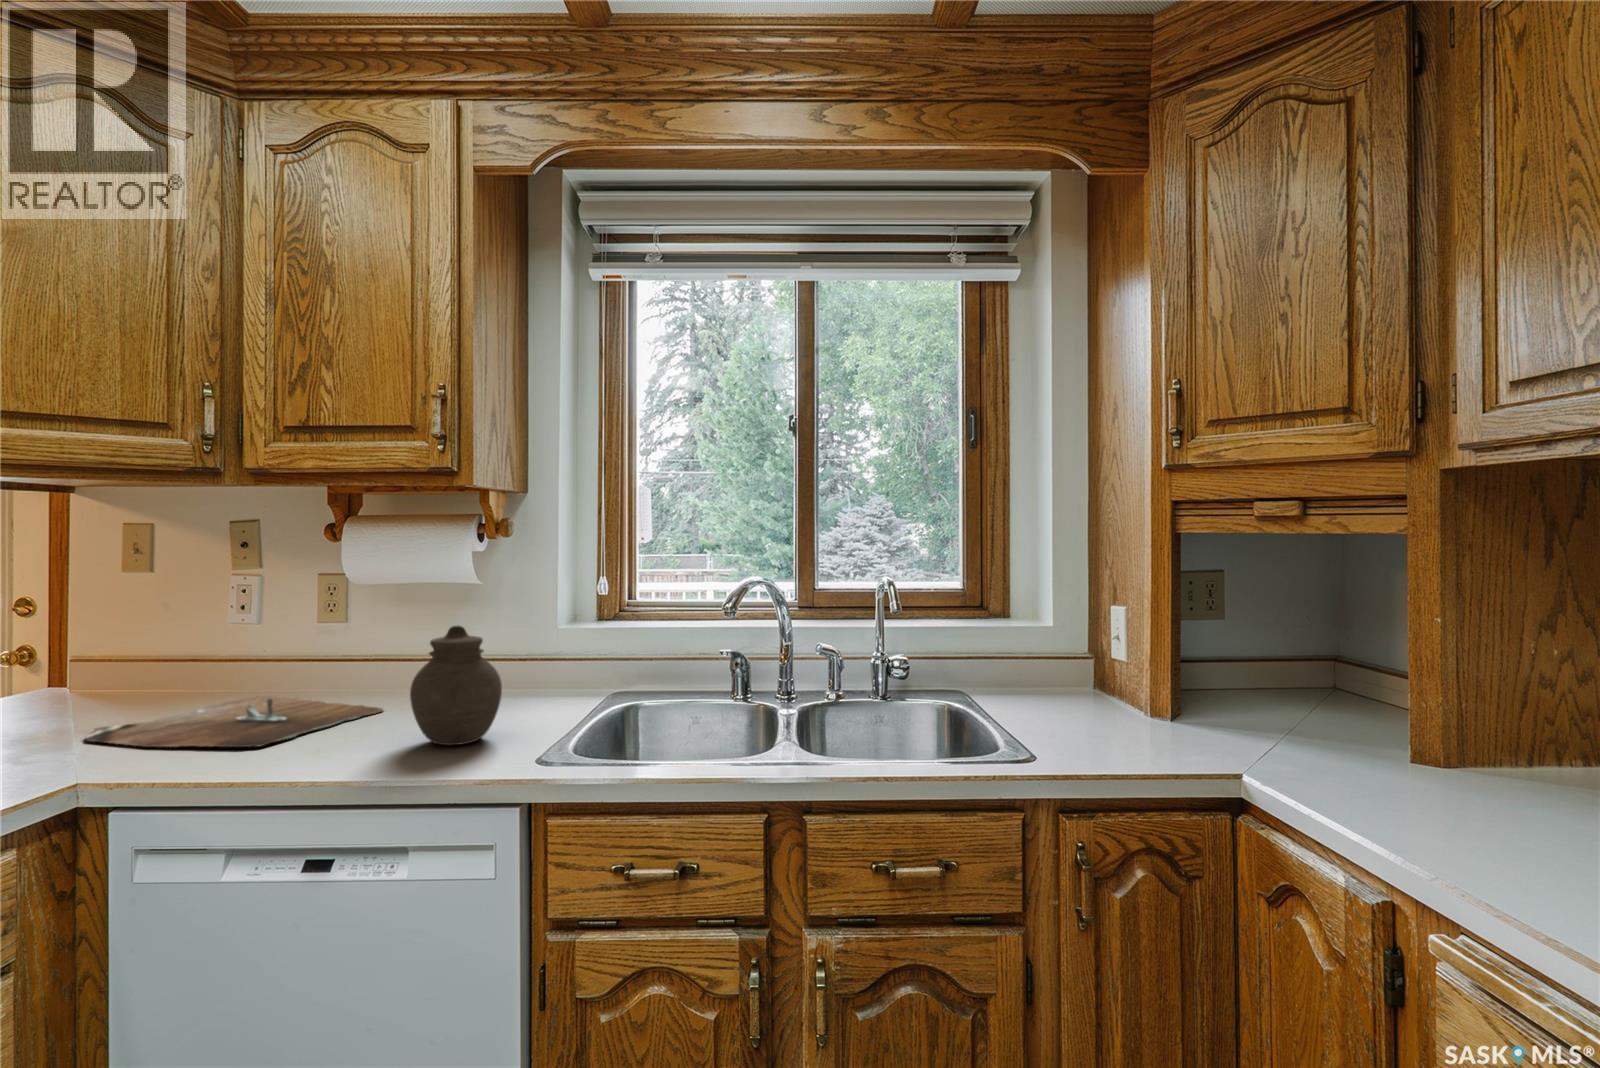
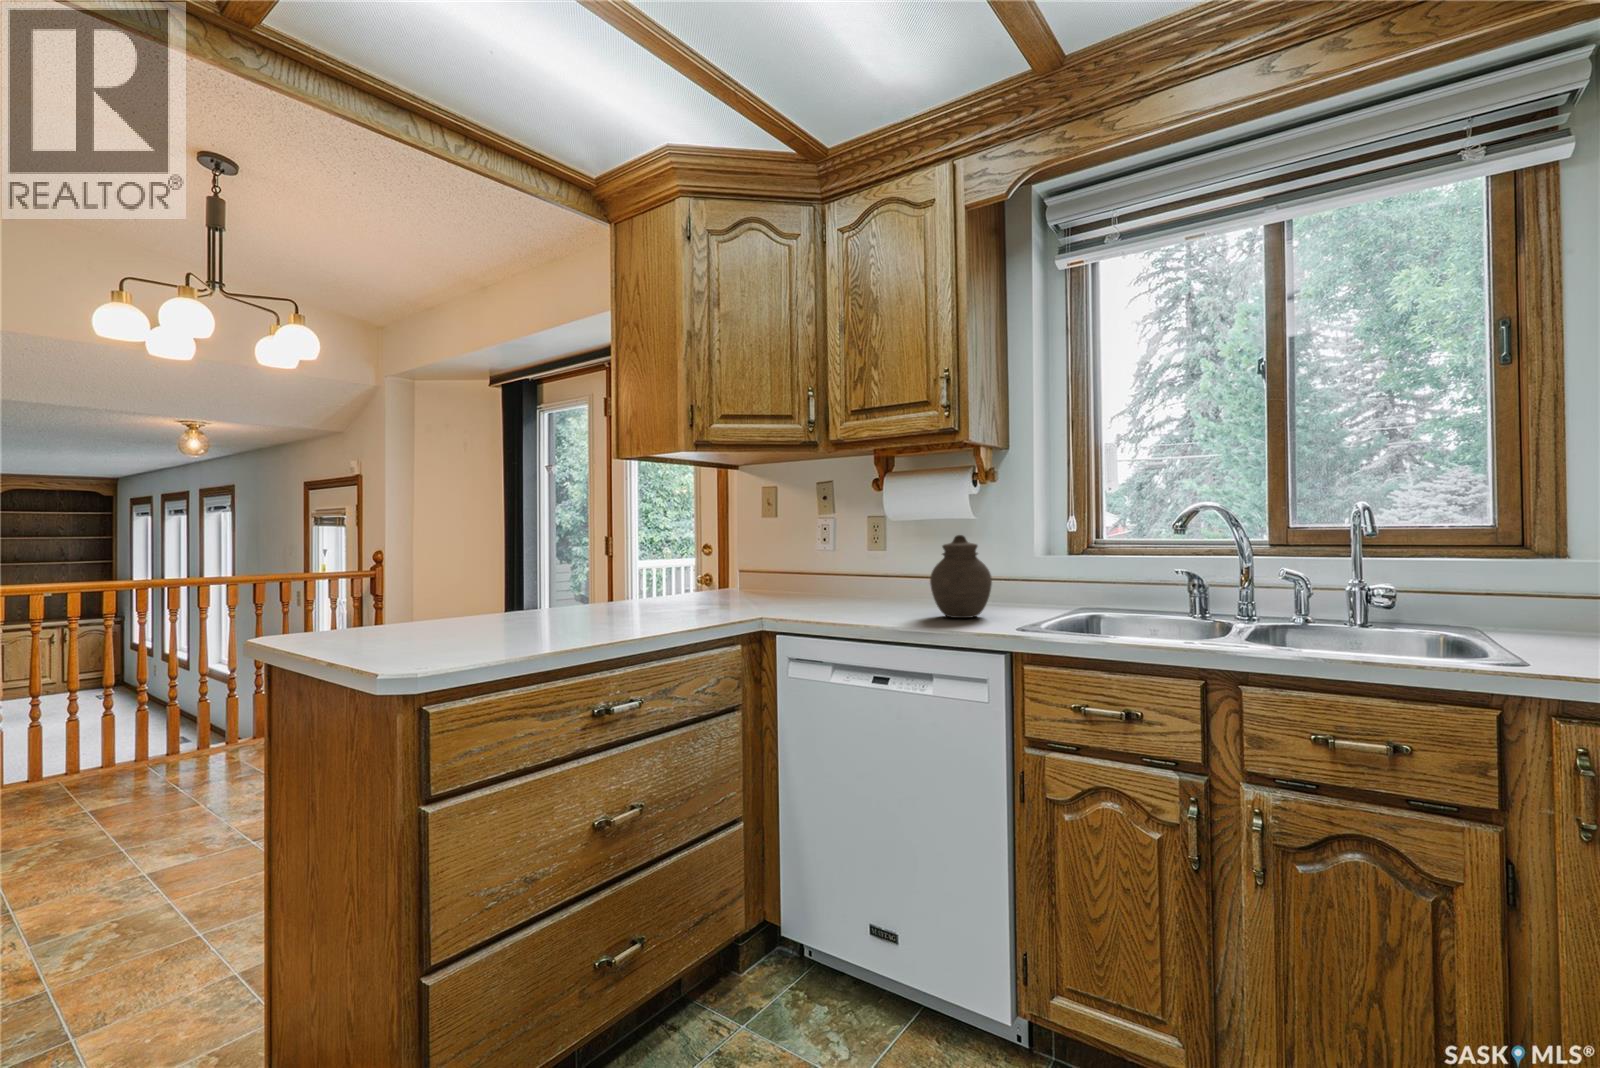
cutting board: present [86,696,383,747] -> none [758,588,915,611]

